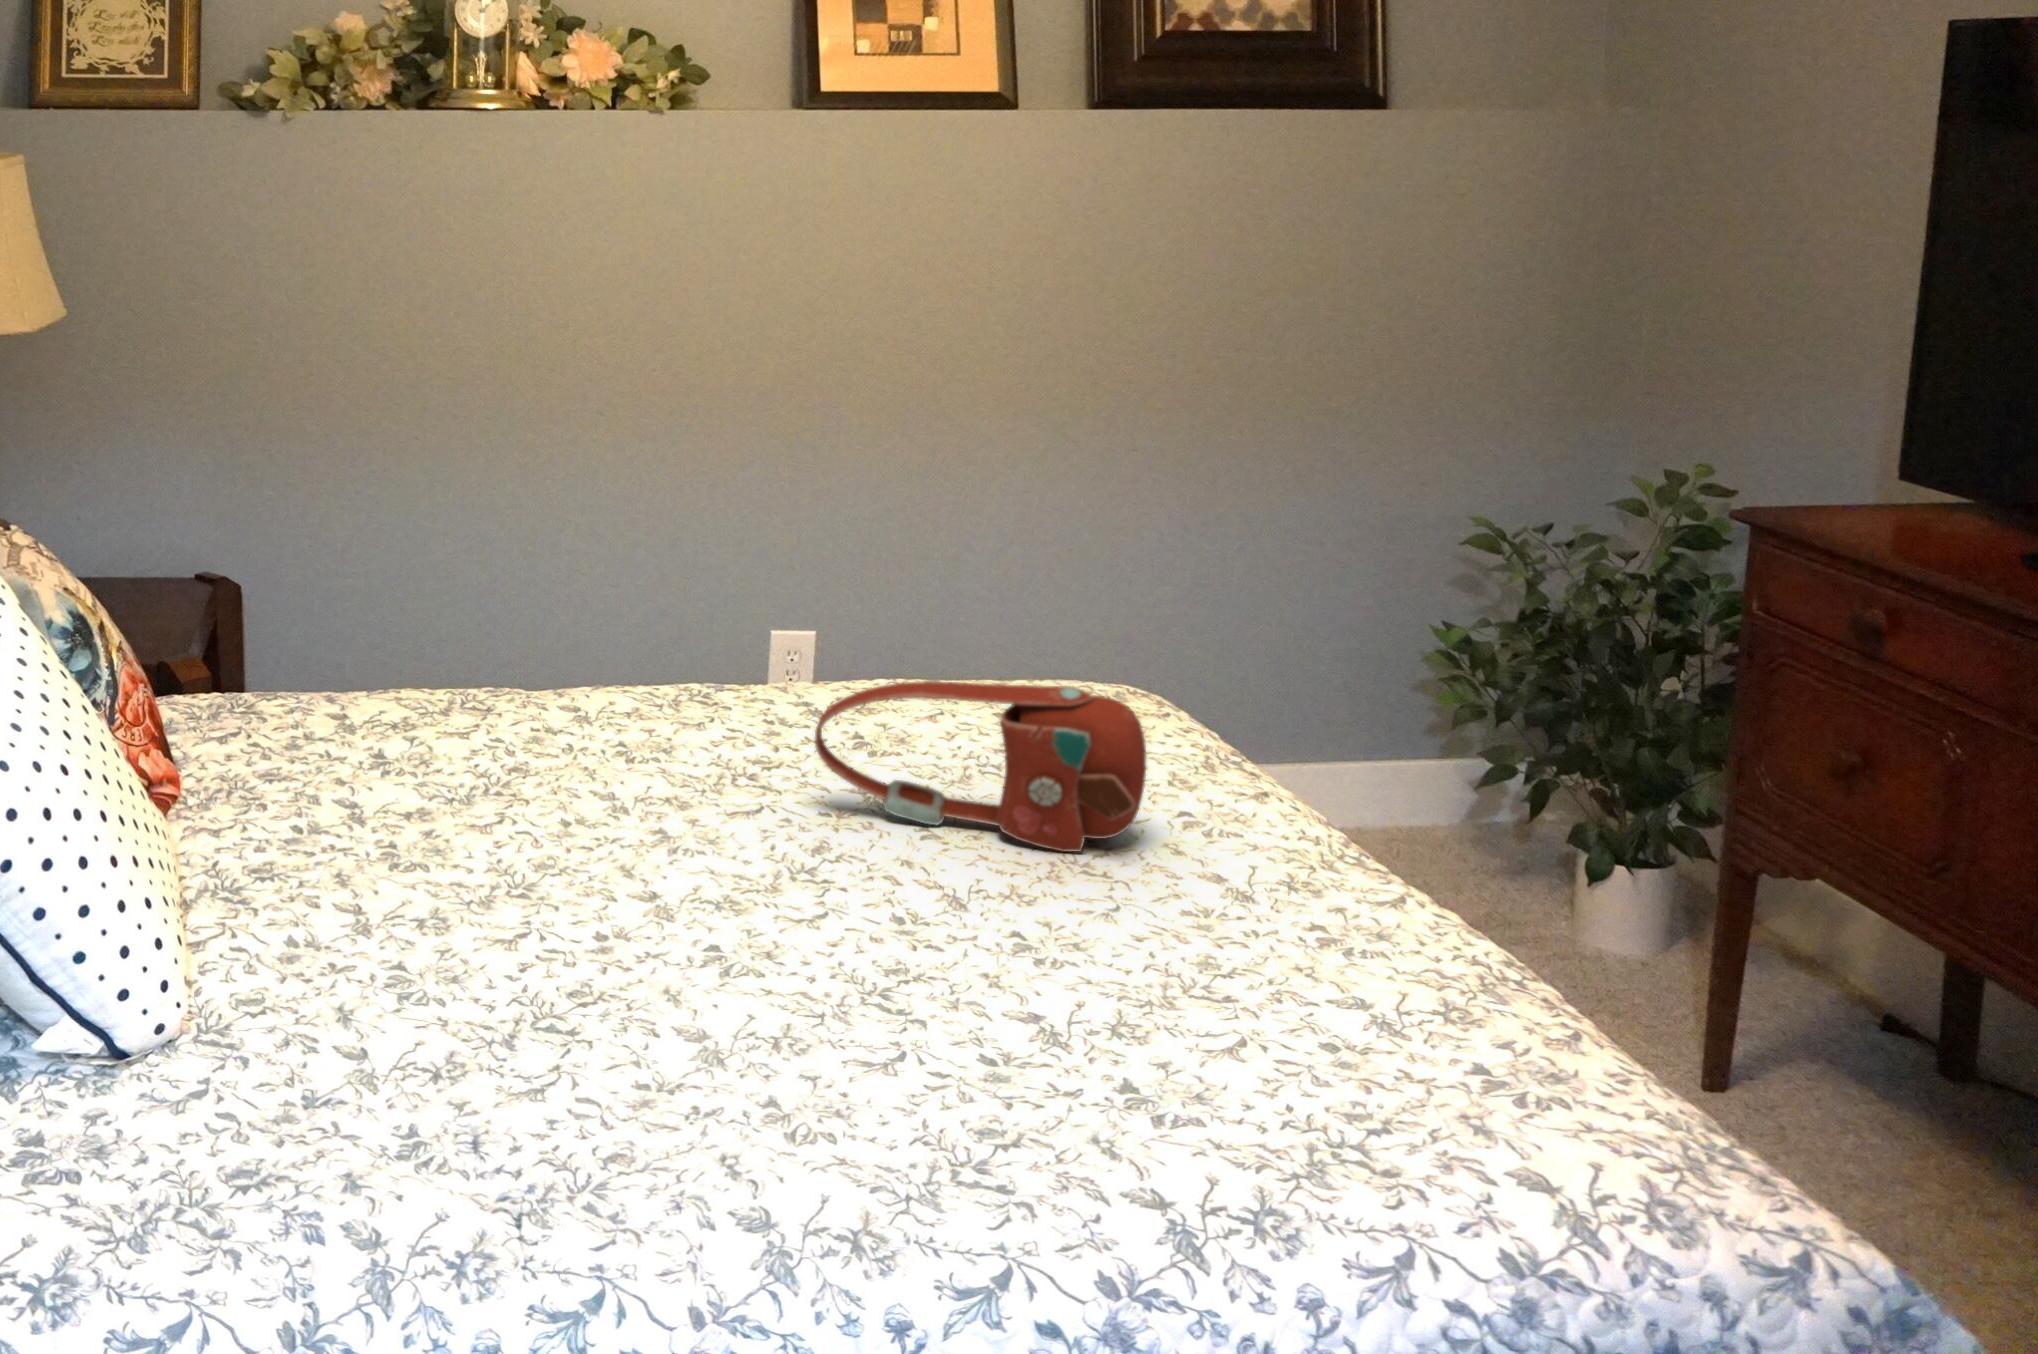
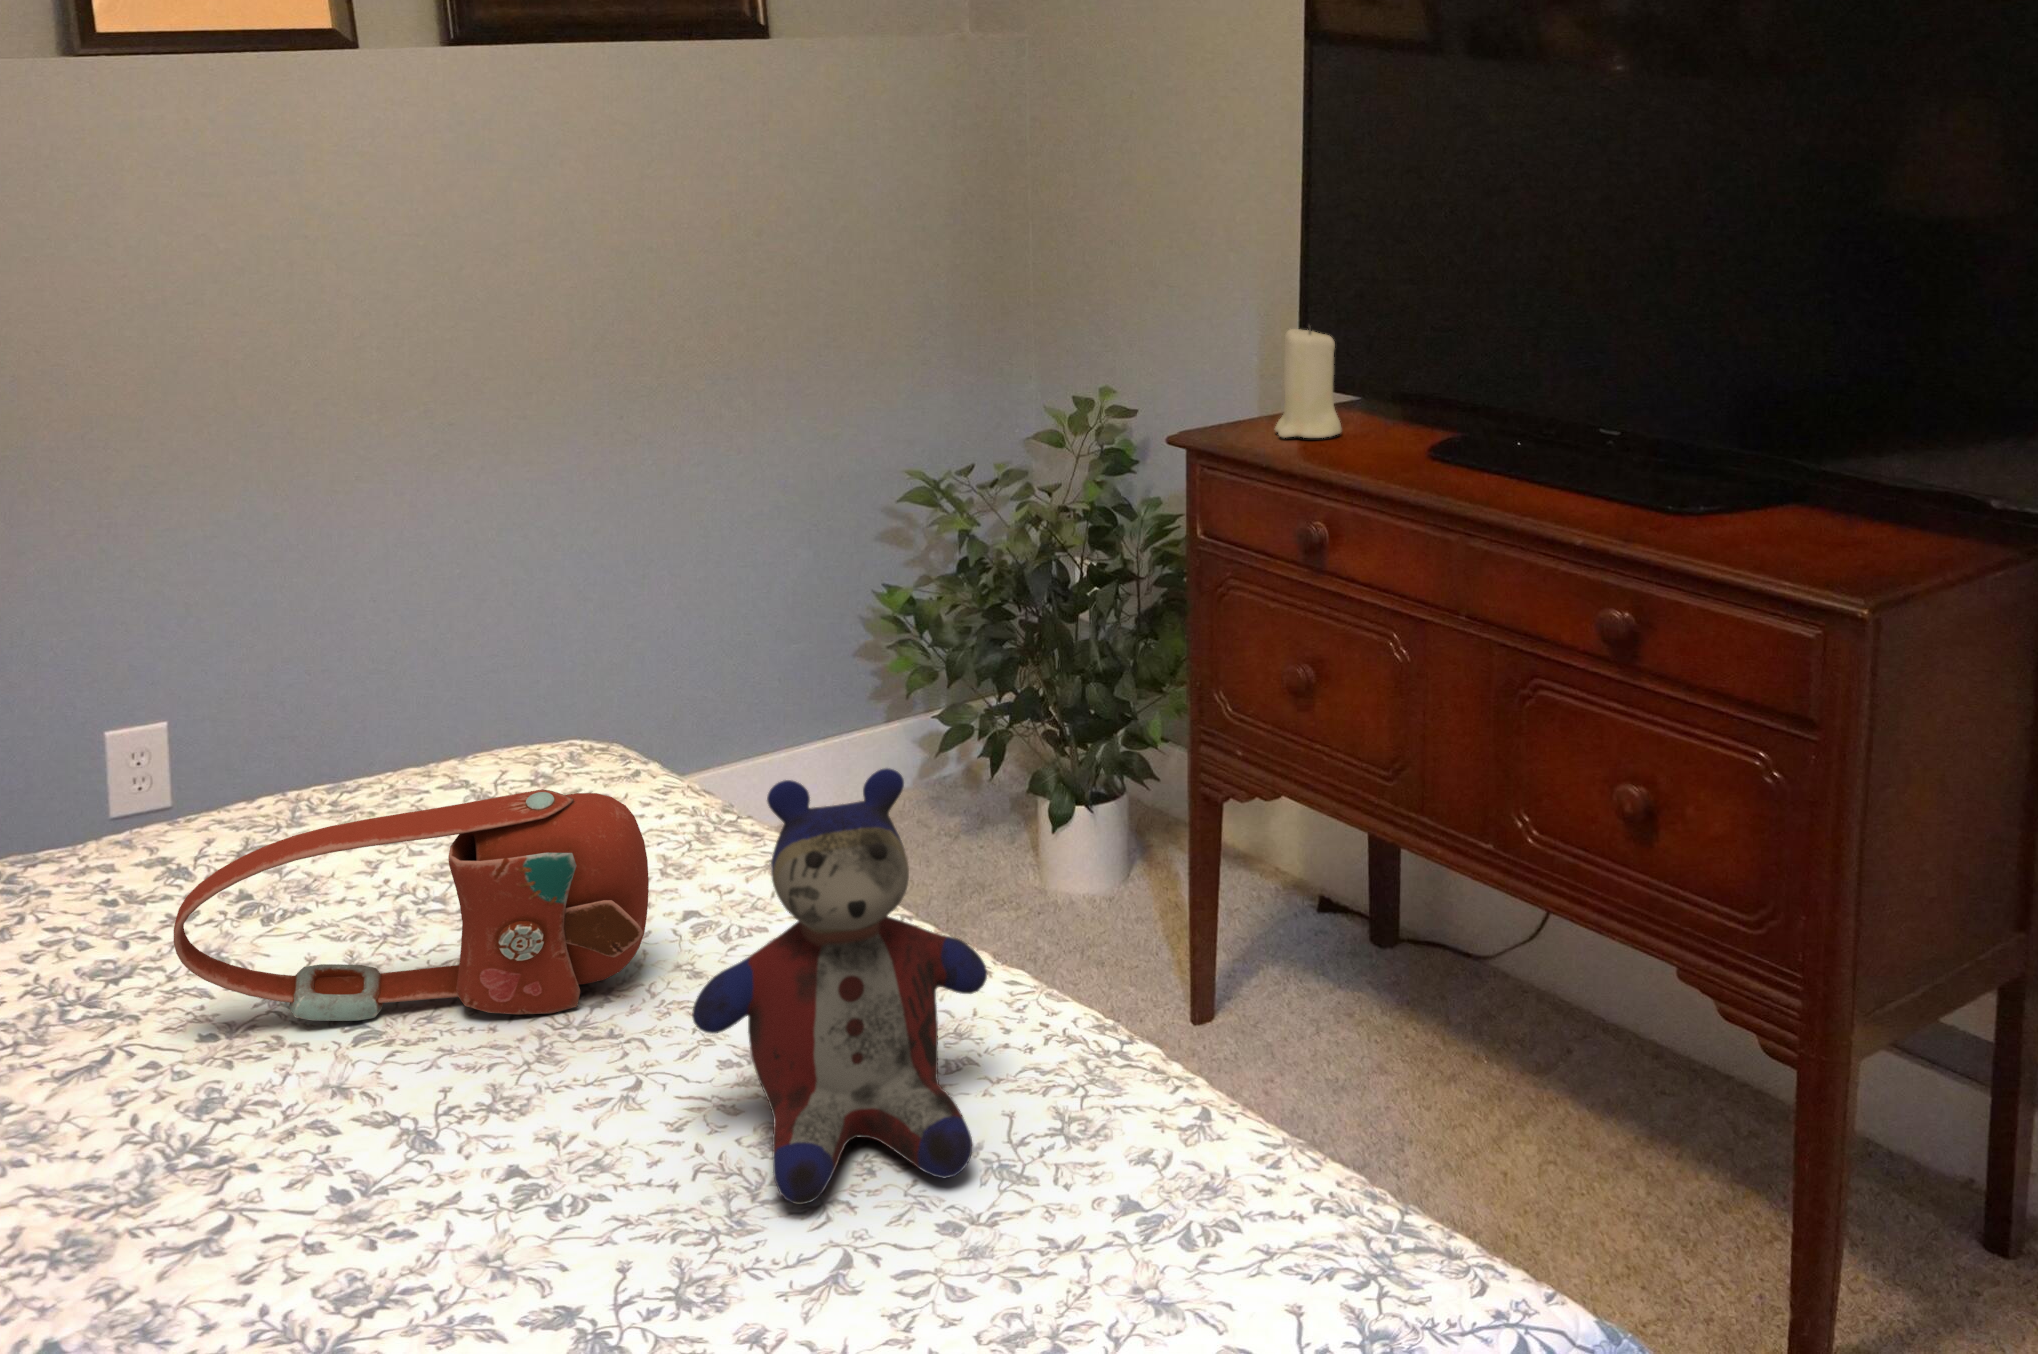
candle: none [1862,422,1944,539] -> present [1275,326,1341,438]
stuffed bear: none [1157,697,1397,1016] -> present [692,768,987,1204]

